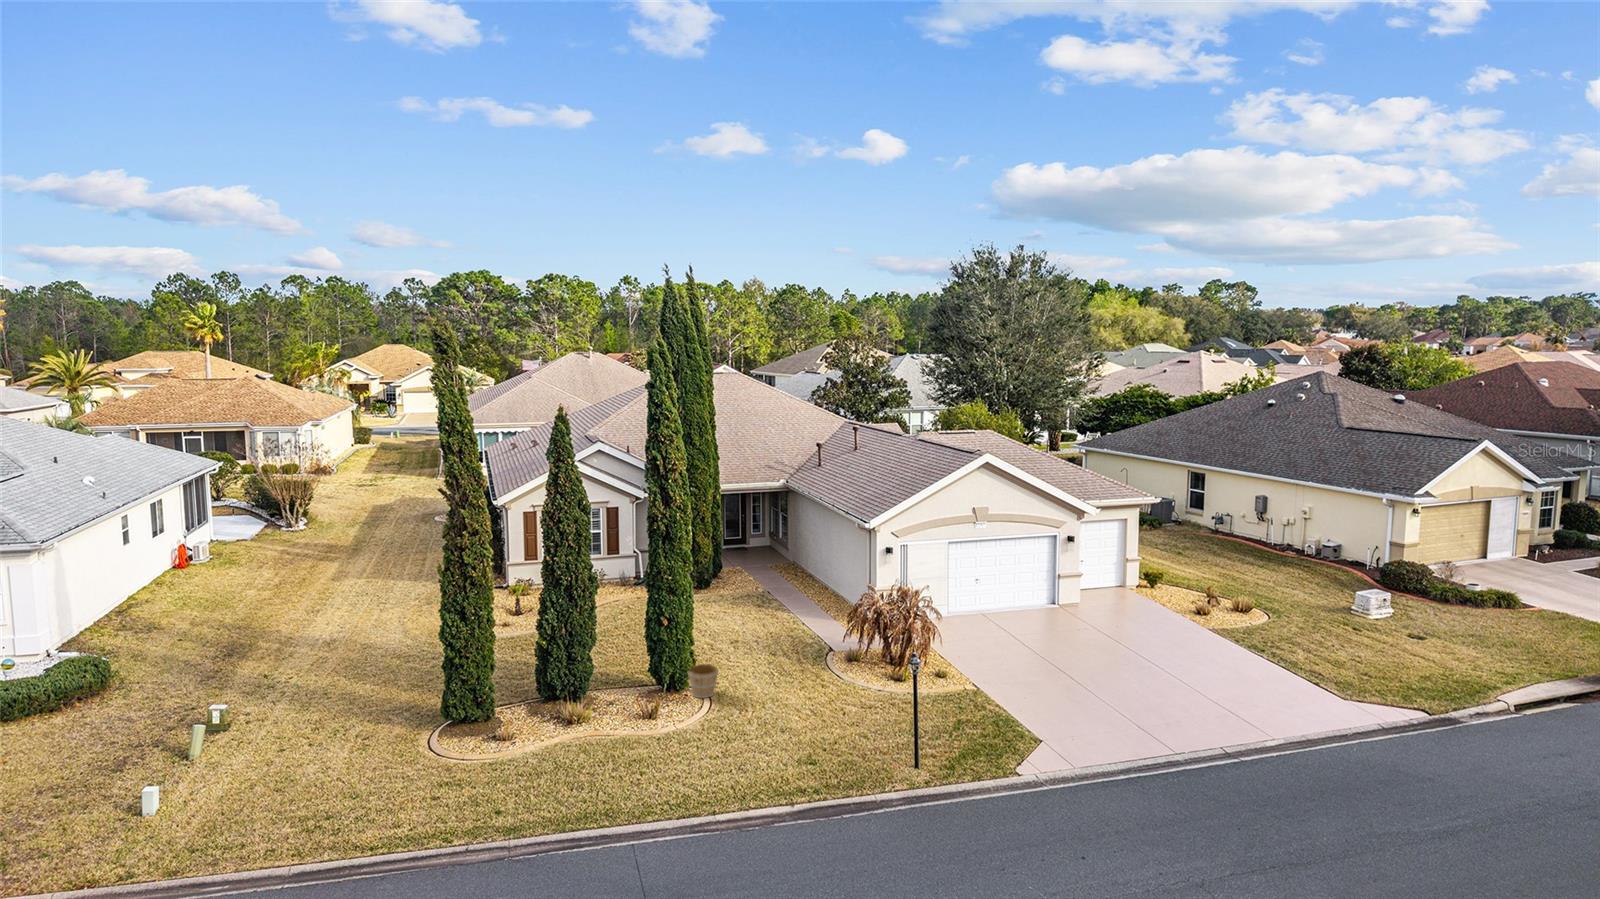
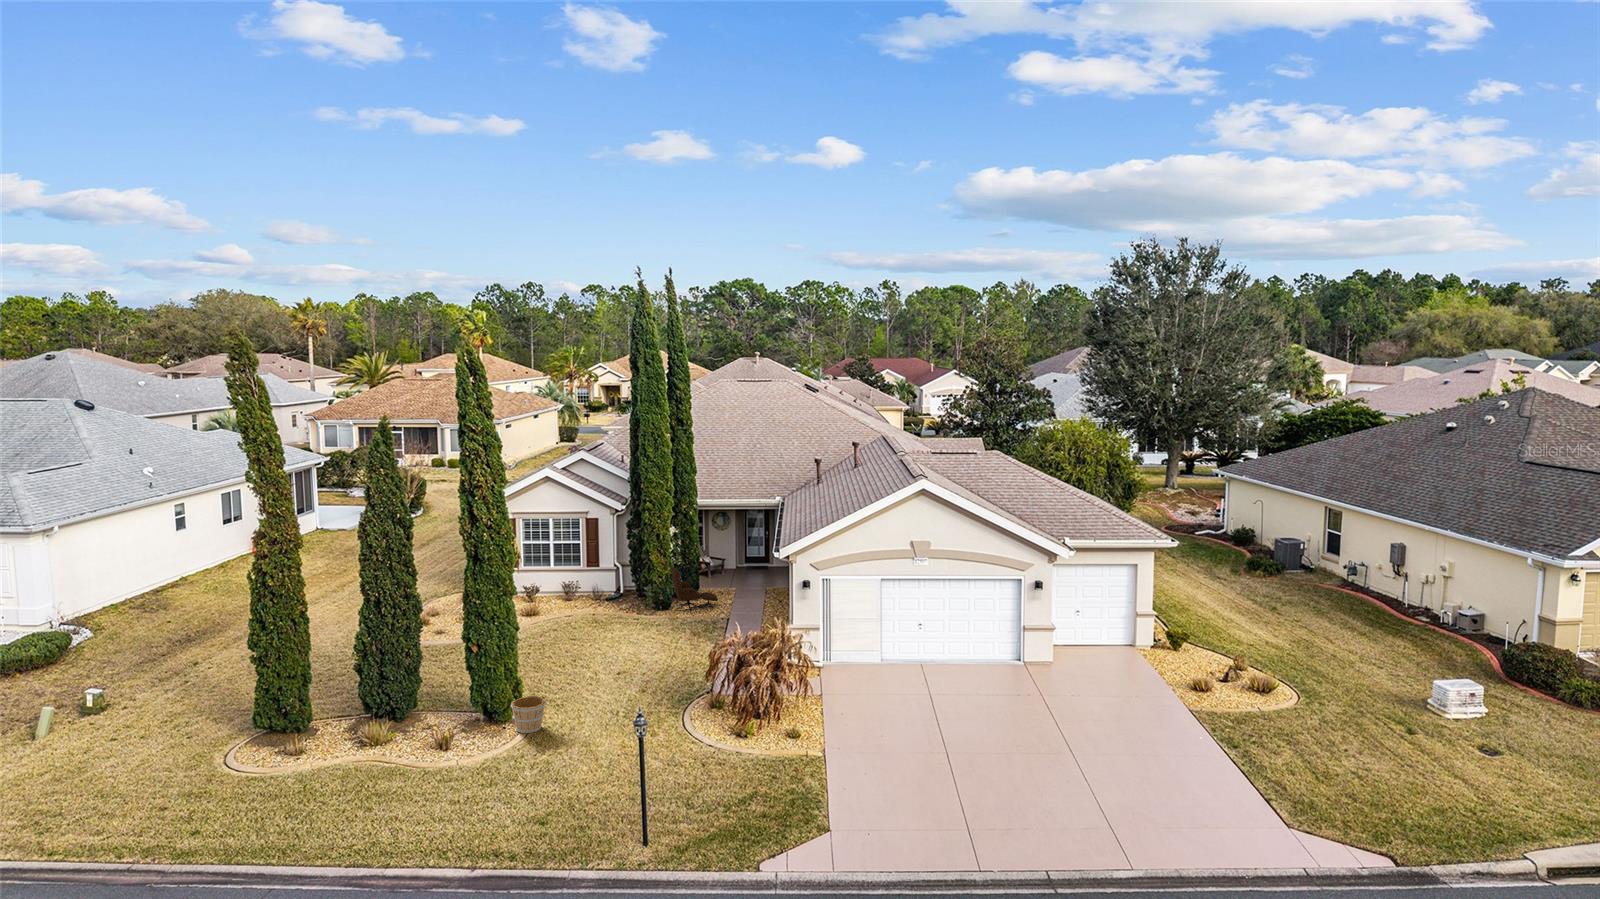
lounge chair: none [707,548,750,587] -> present [671,567,718,611]

